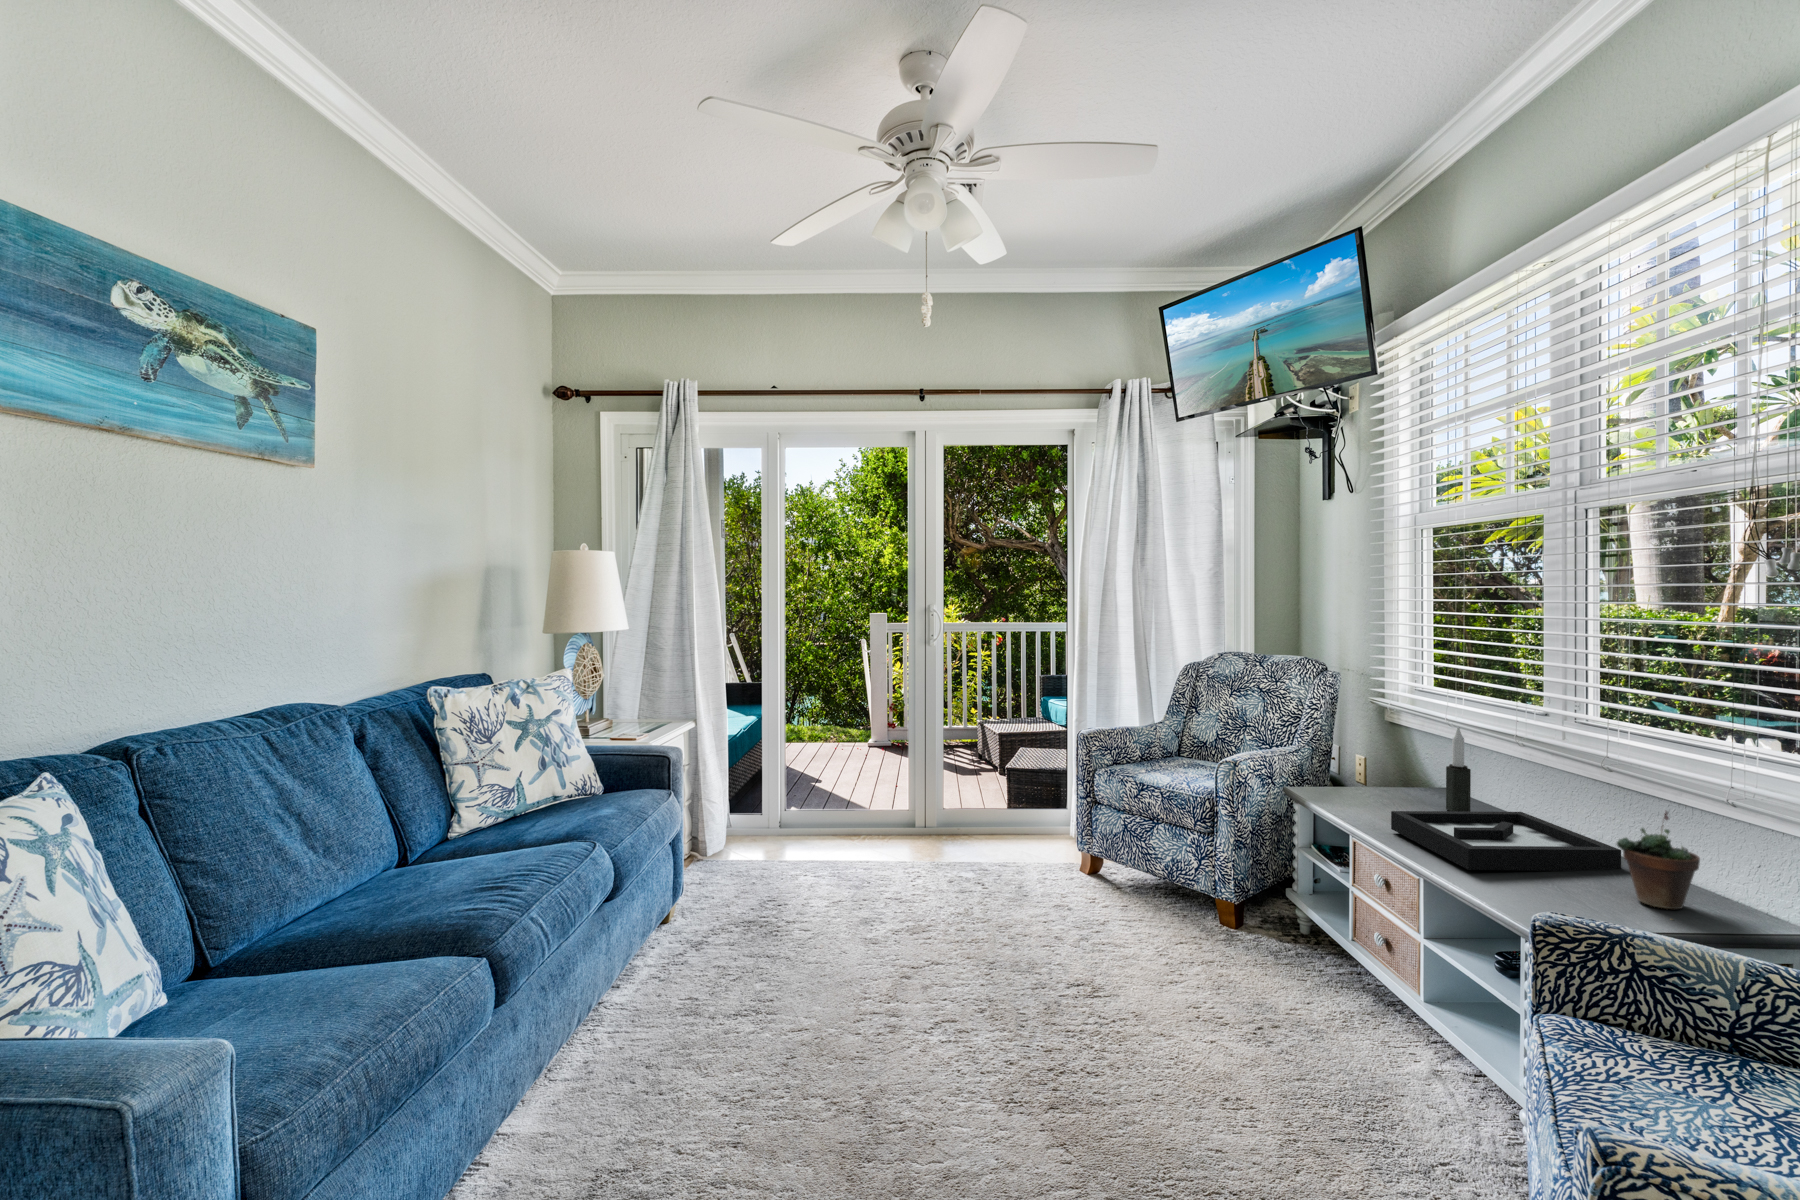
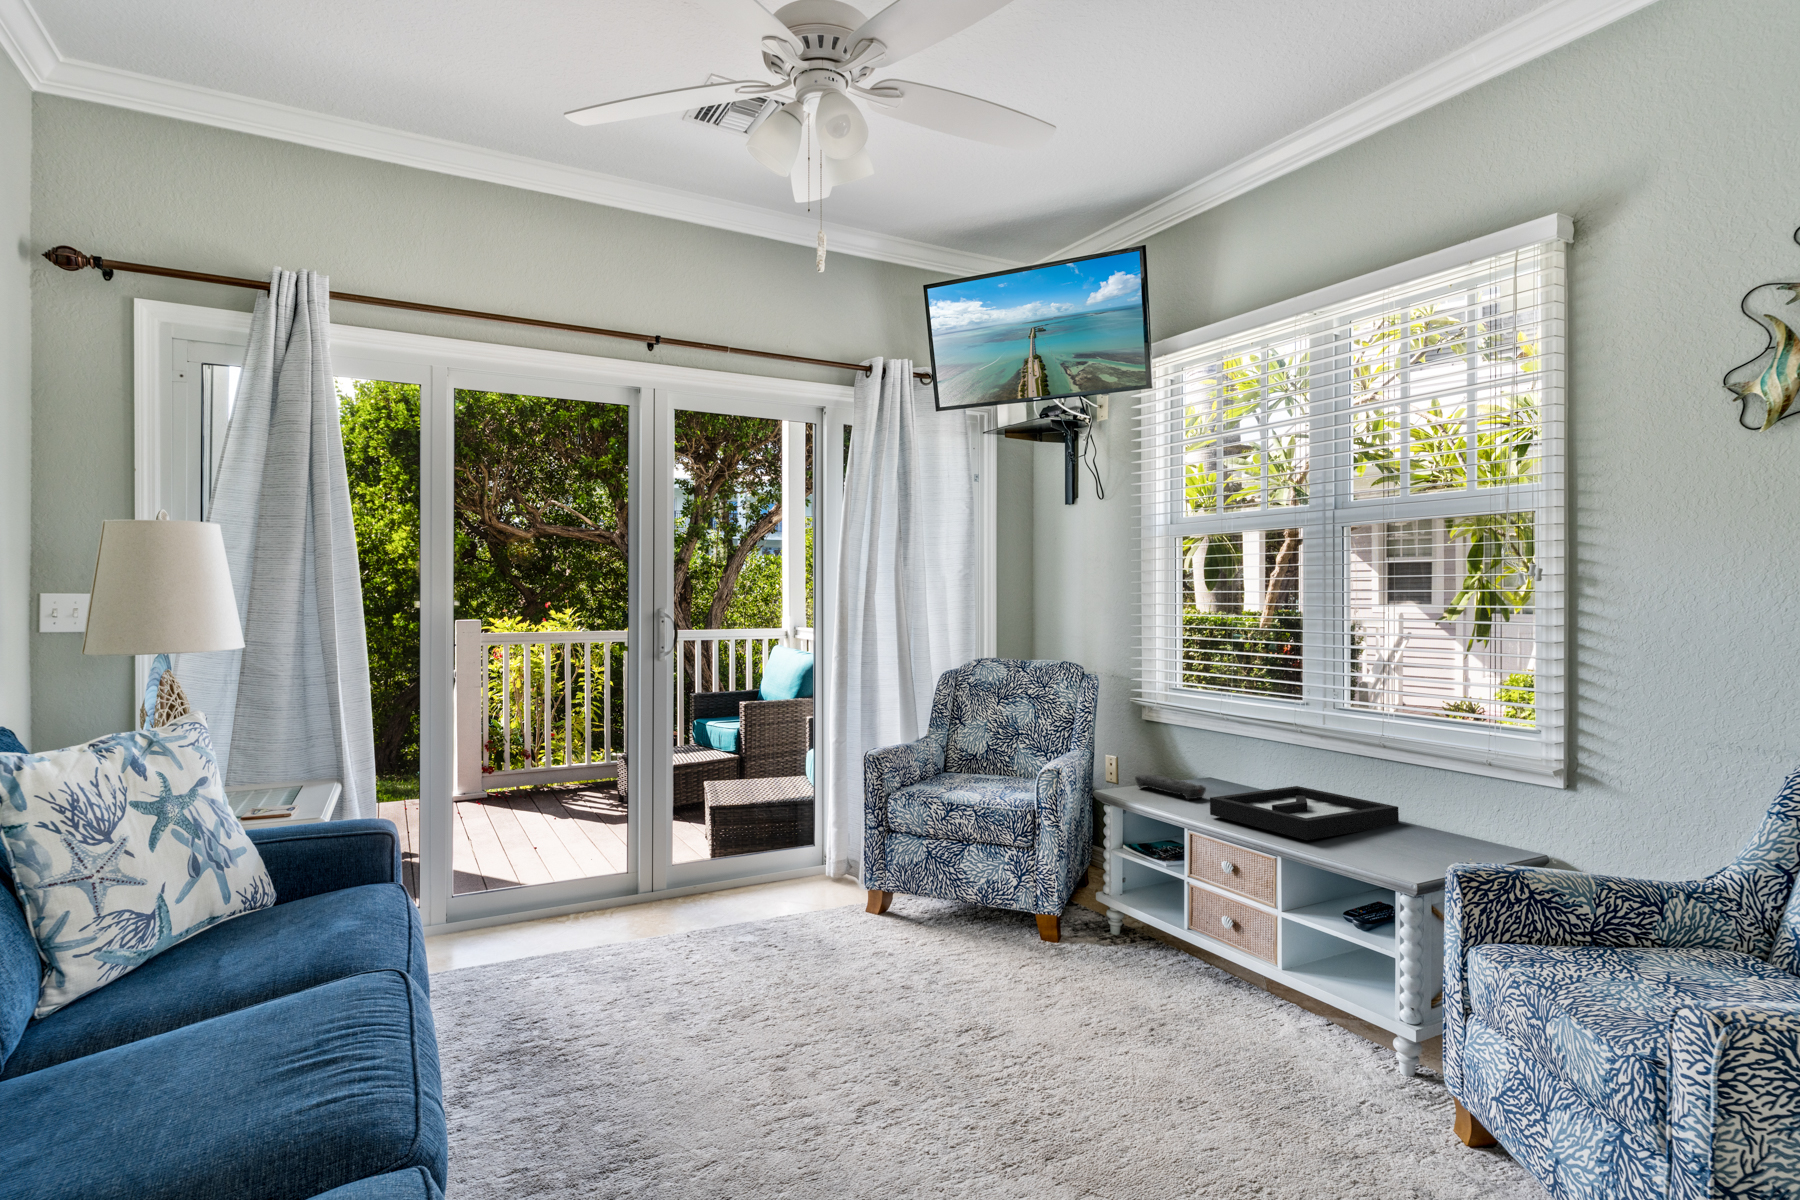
candle: present [1446,727,1471,812] -> none [1227,715,1248,794]
remote control: none [1348,780,1413,812] -> present [1135,775,1206,799]
succulent plant: present [1617,811,1700,909] -> none [1424,766,1481,849]

